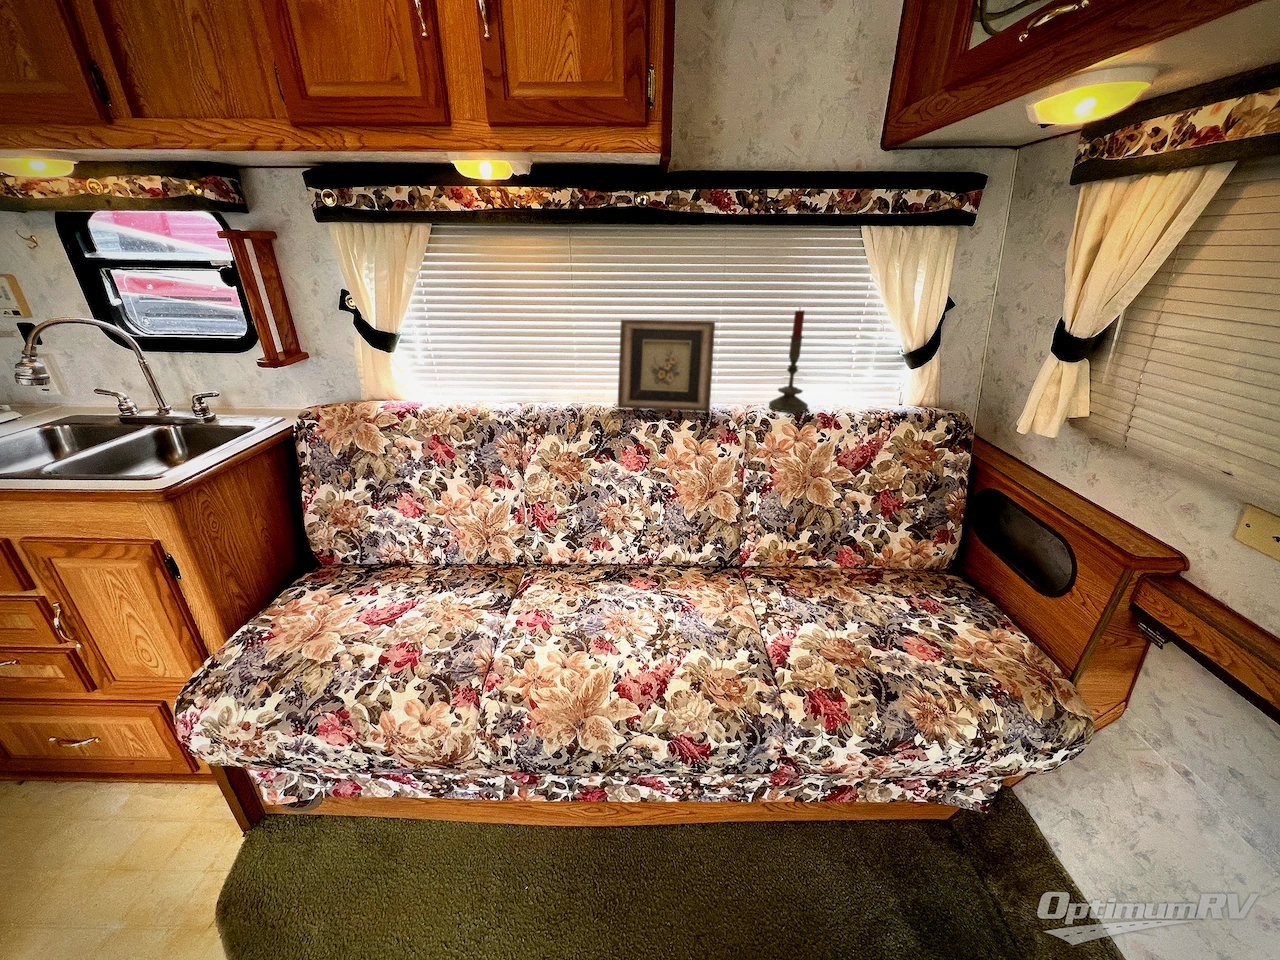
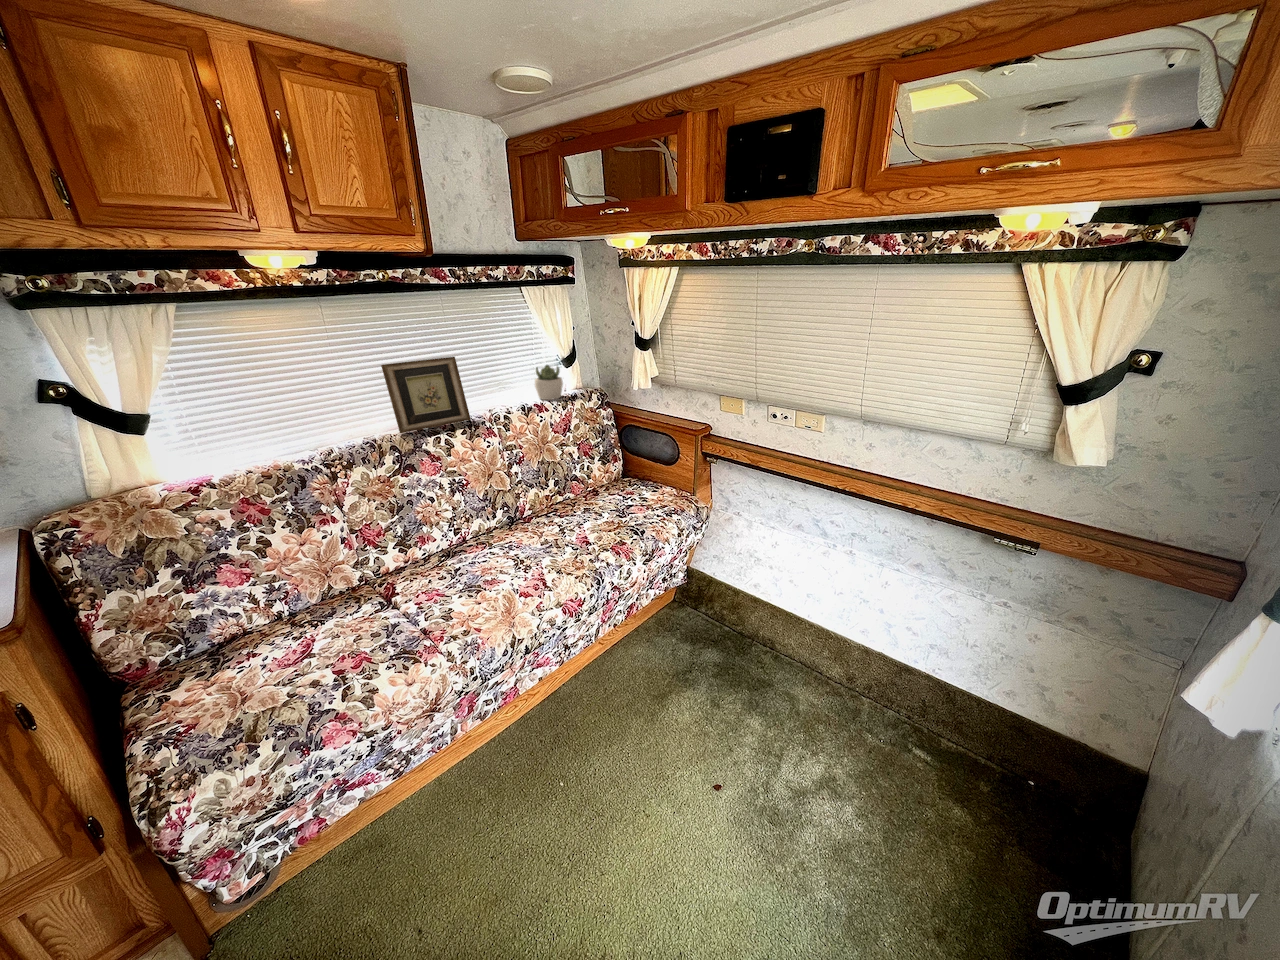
candle: present [769,310,808,412] -> none [498,340,525,410]
succulent plant: none [841,356,888,412] -> present [535,365,563,400]

